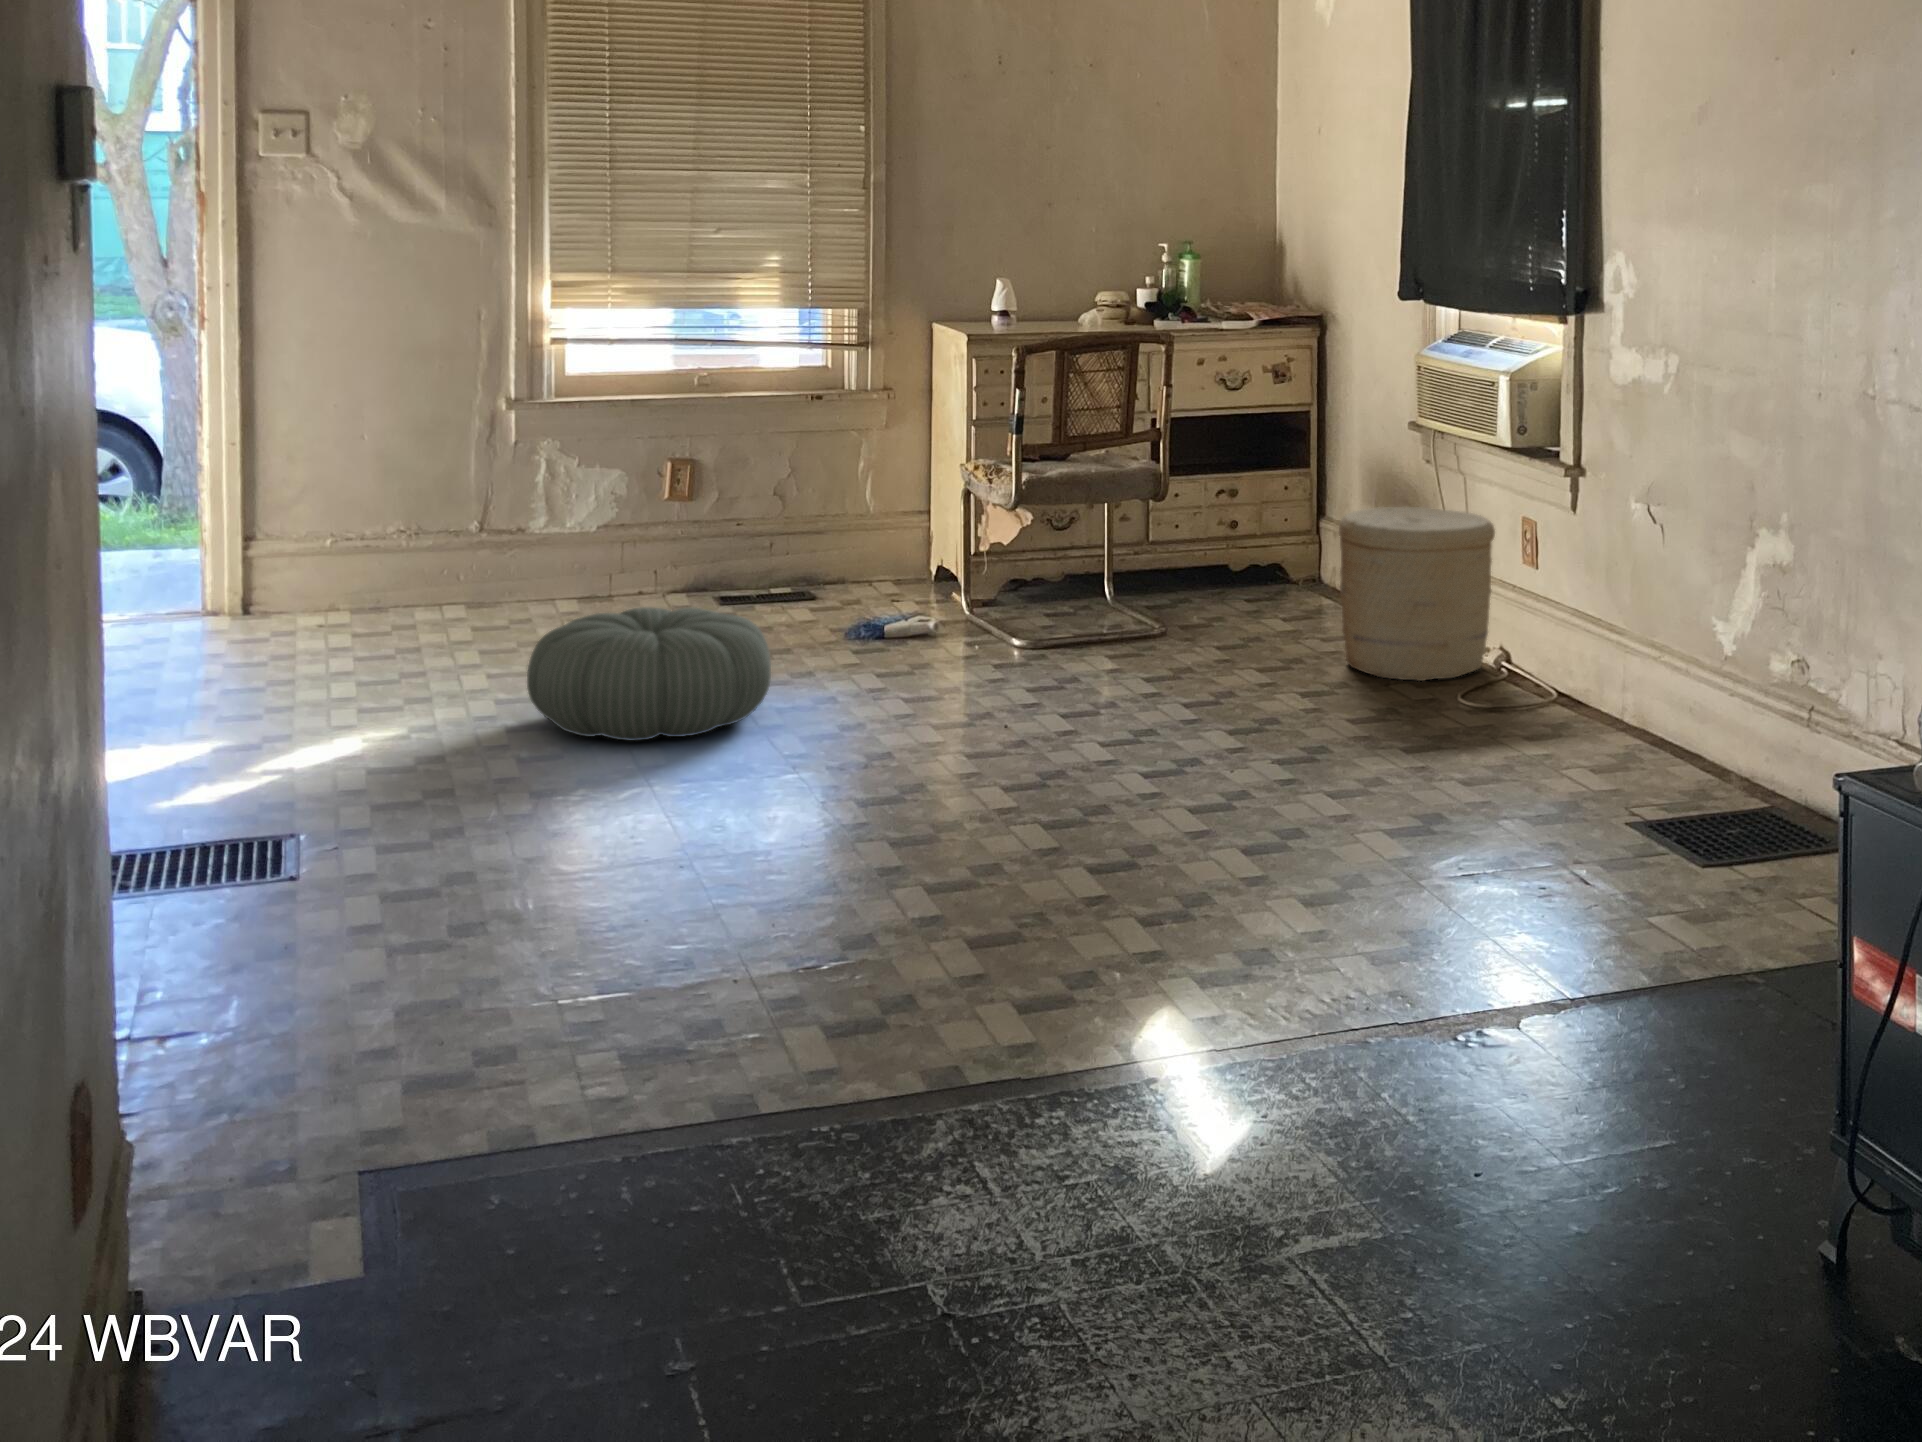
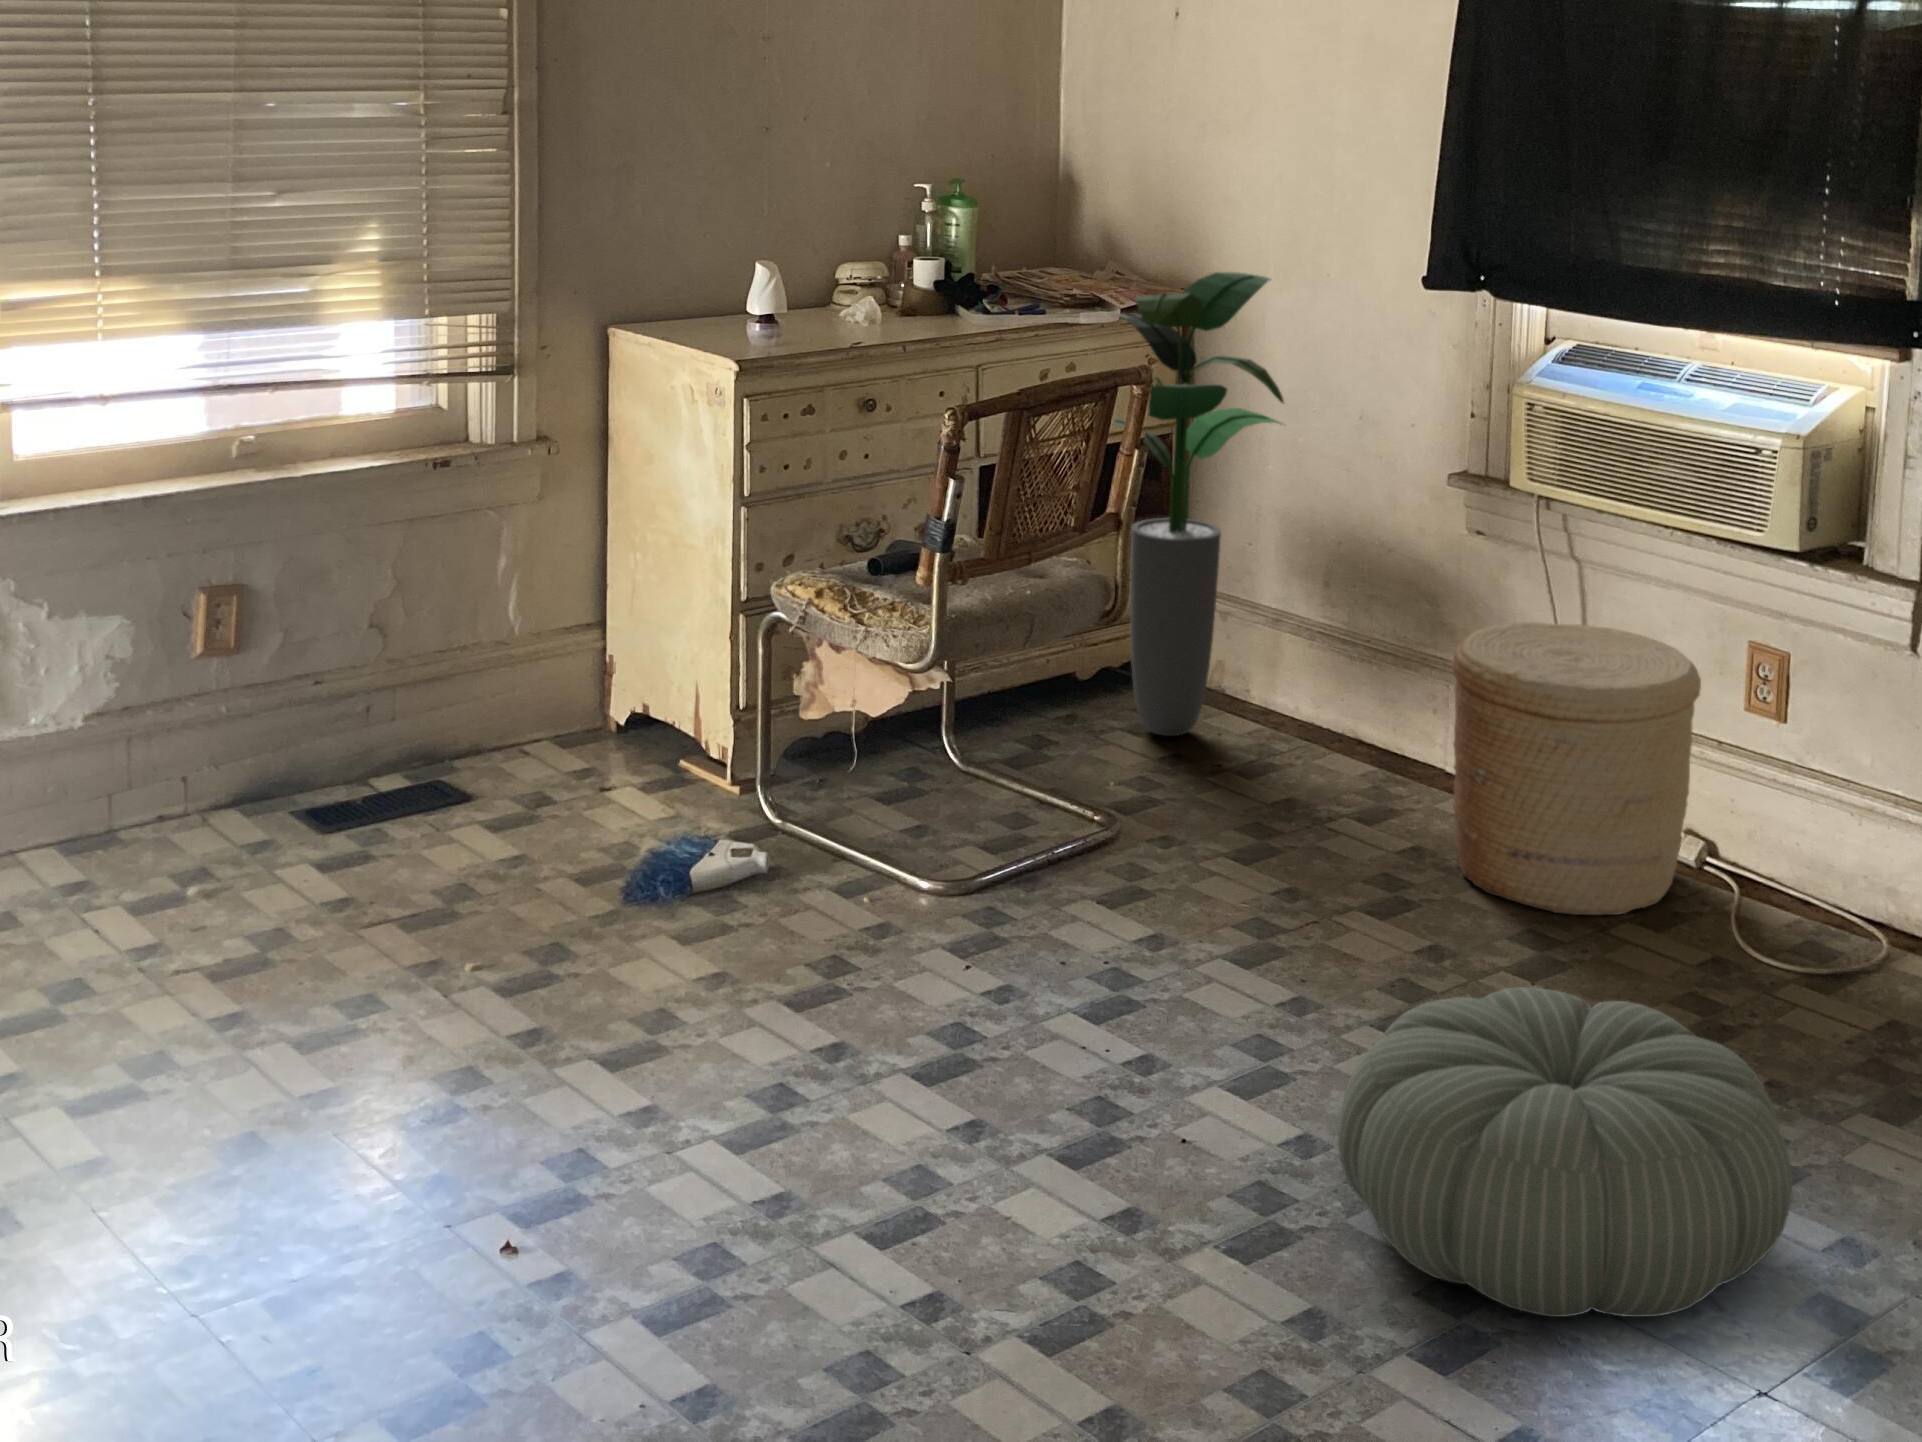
potted plant: none [1213,298,1348,600] -> present [1105,272,1284,736]
pouf: present [527,607,771,741] -> present [1338,987,1792,1317]

